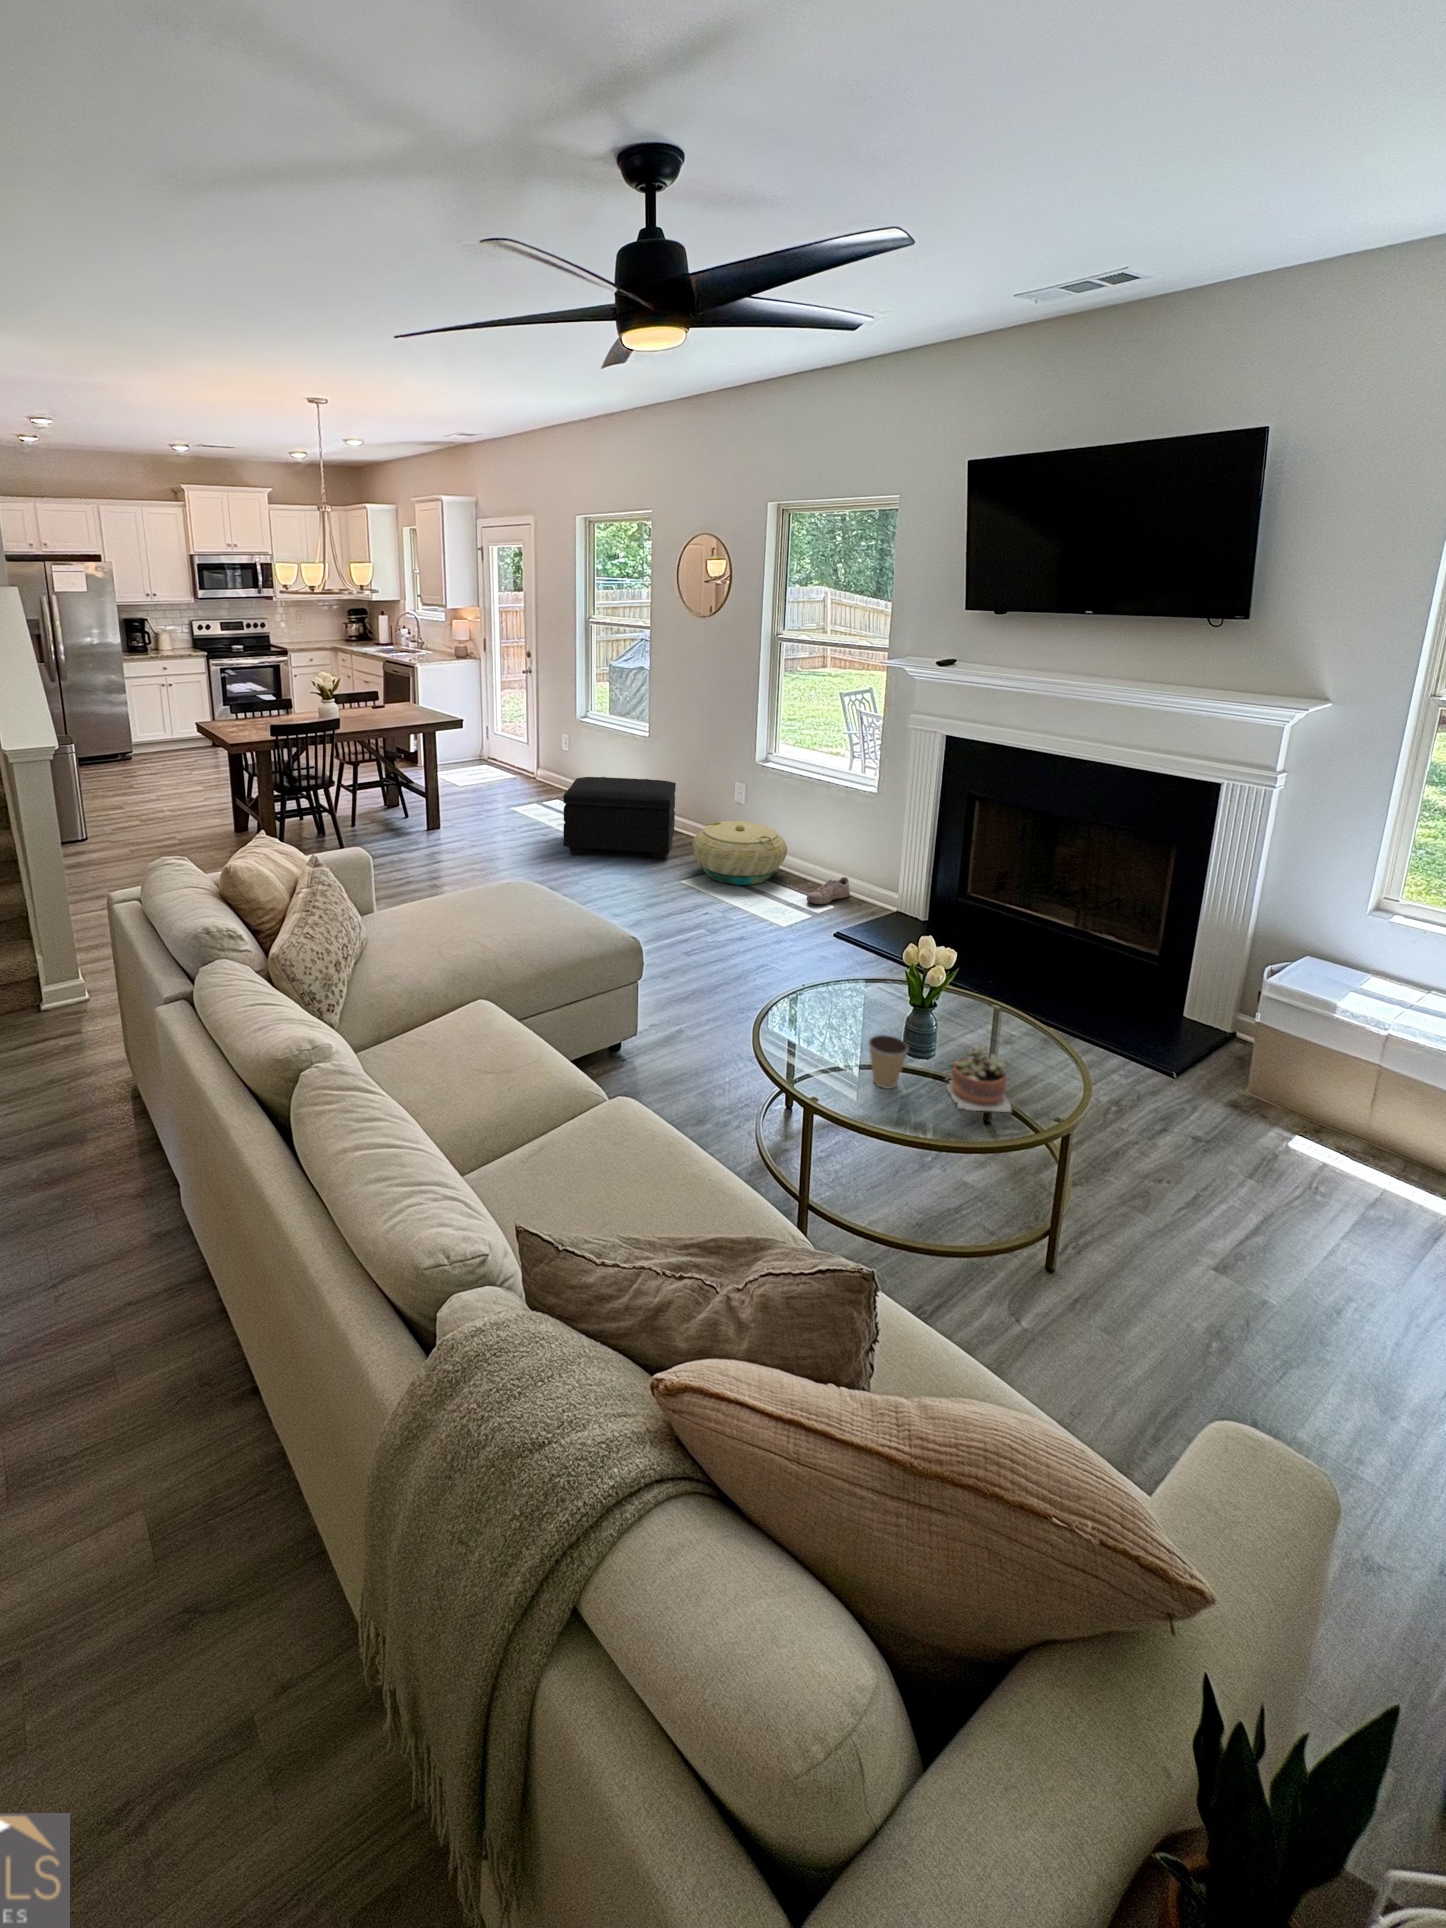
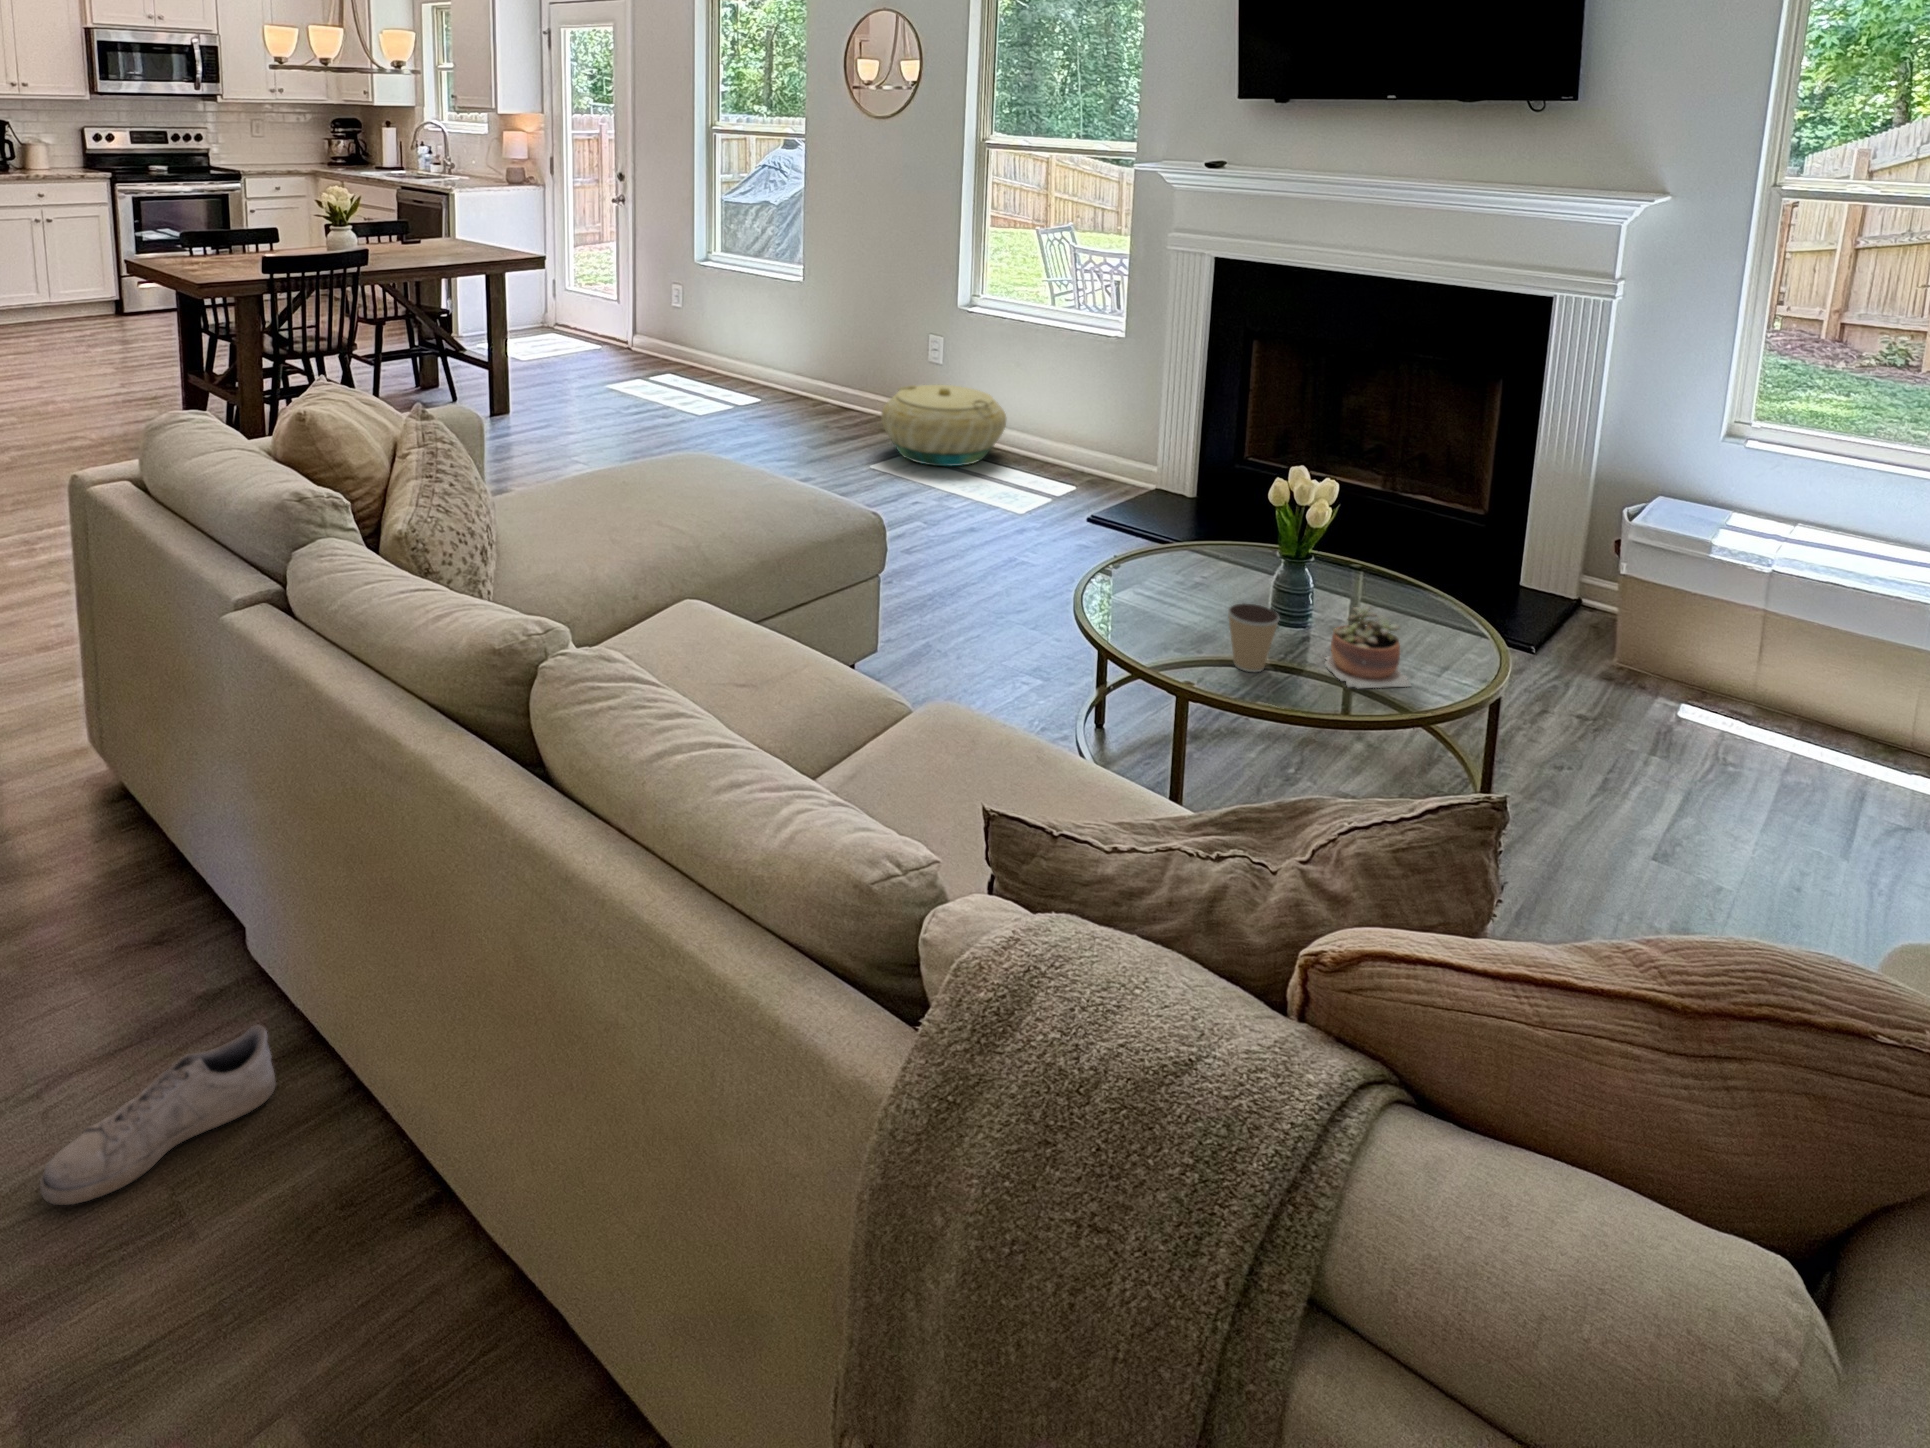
footstool: present [563,777,676,859] -> none [699,333,848,441]
shoe: present [807,877,850,904] -> present [40,1025,276,1205]

